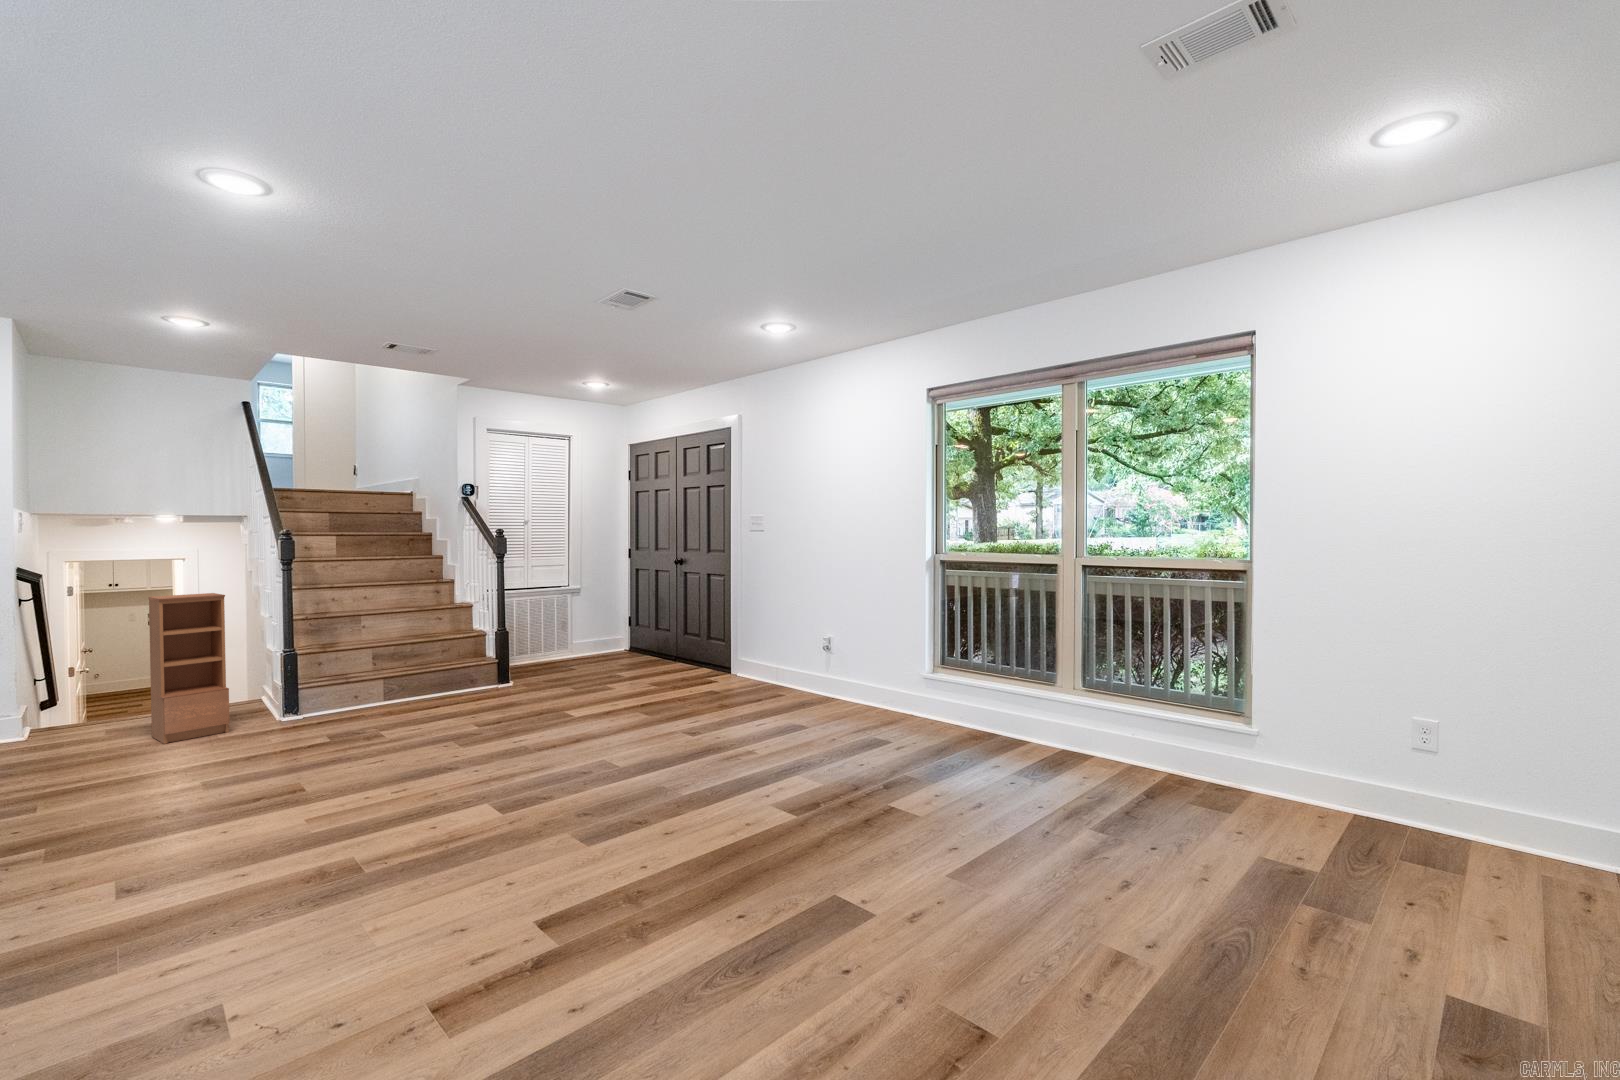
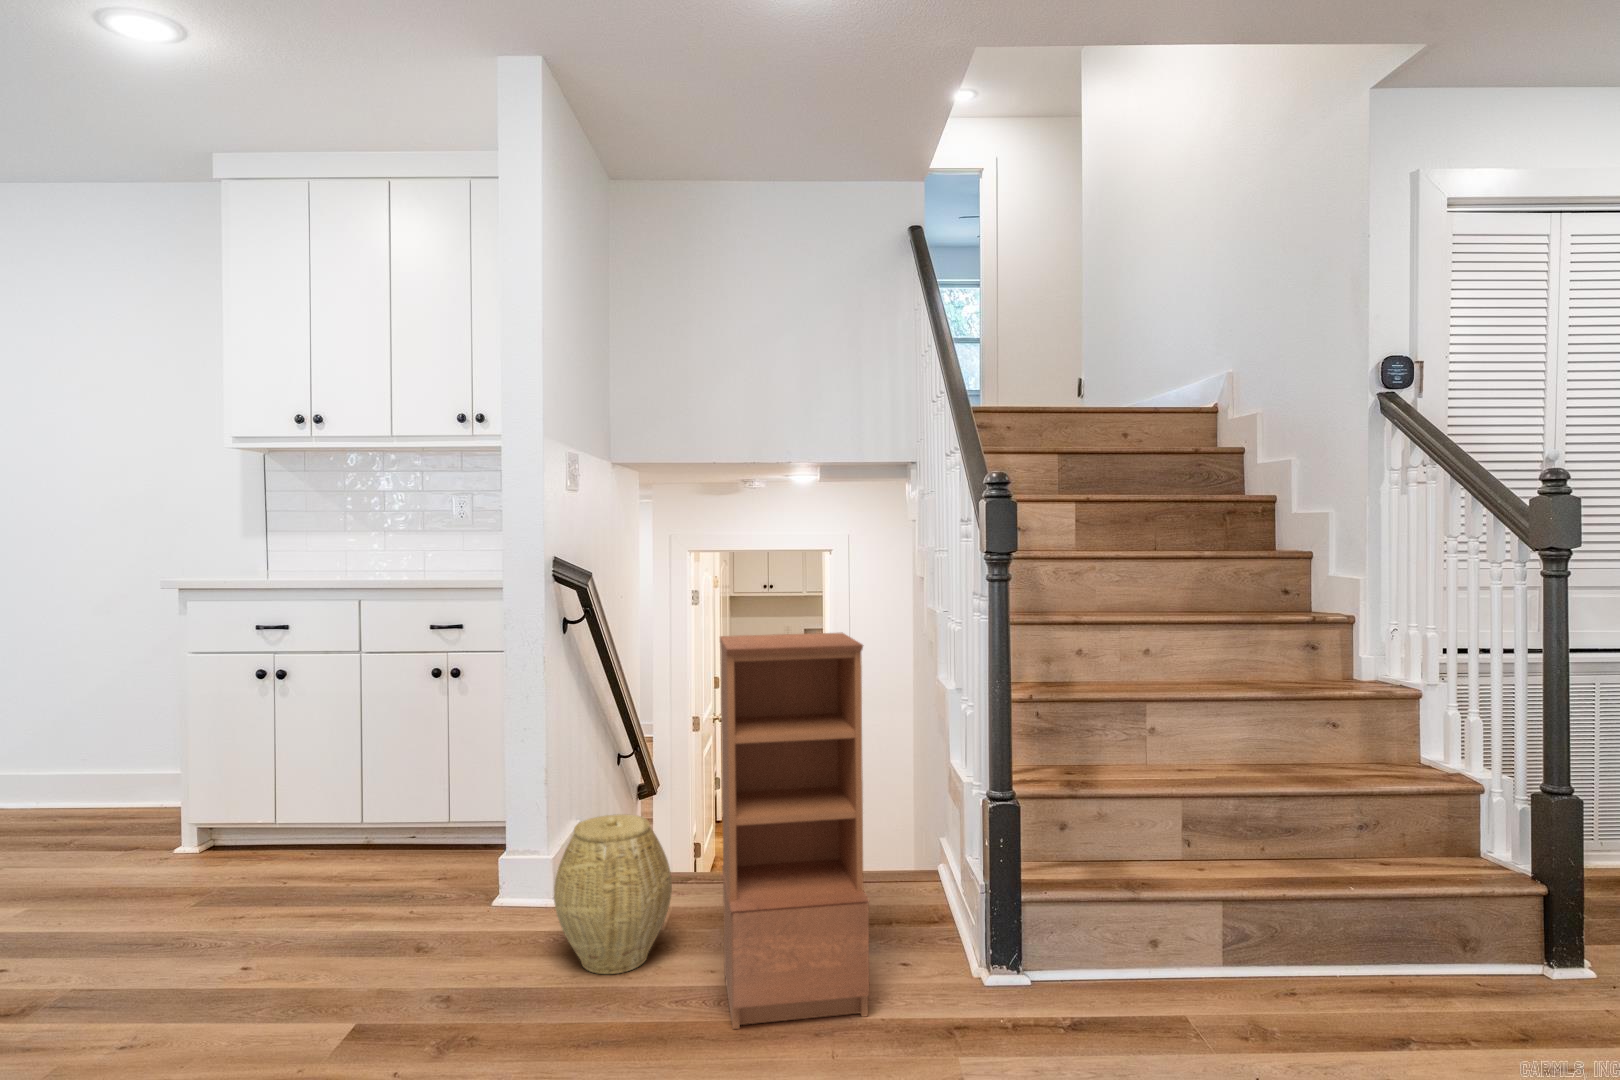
woven basket: none [47,681,118,748] -> present [554,814,672,974]

